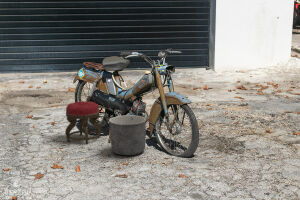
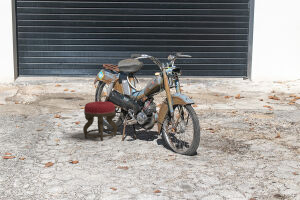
planter: present [109,115,146,155] -> none [120,115,154,151]

